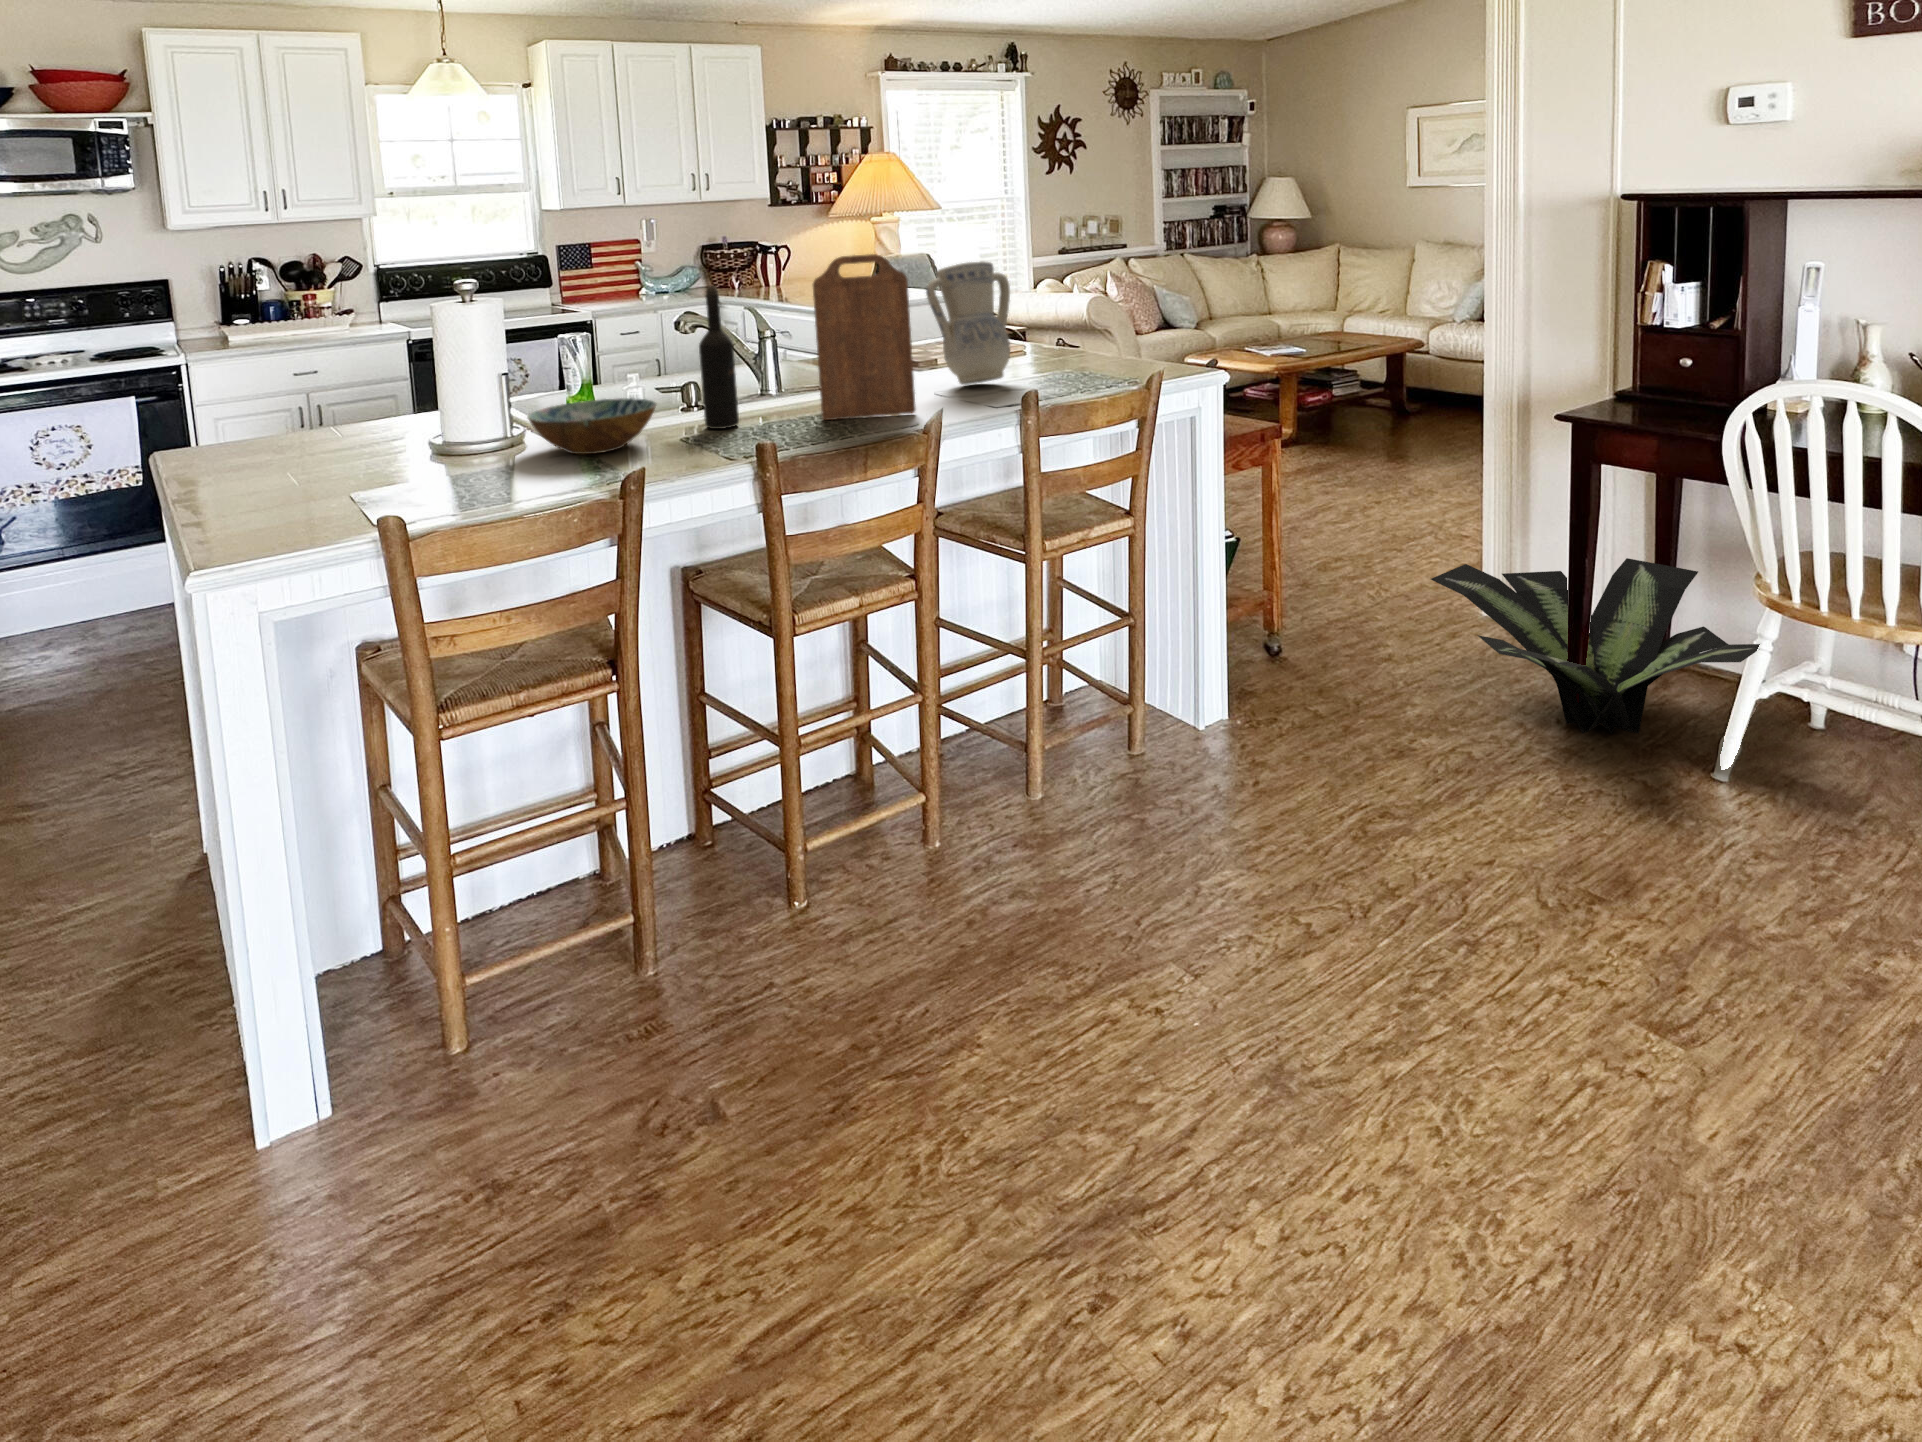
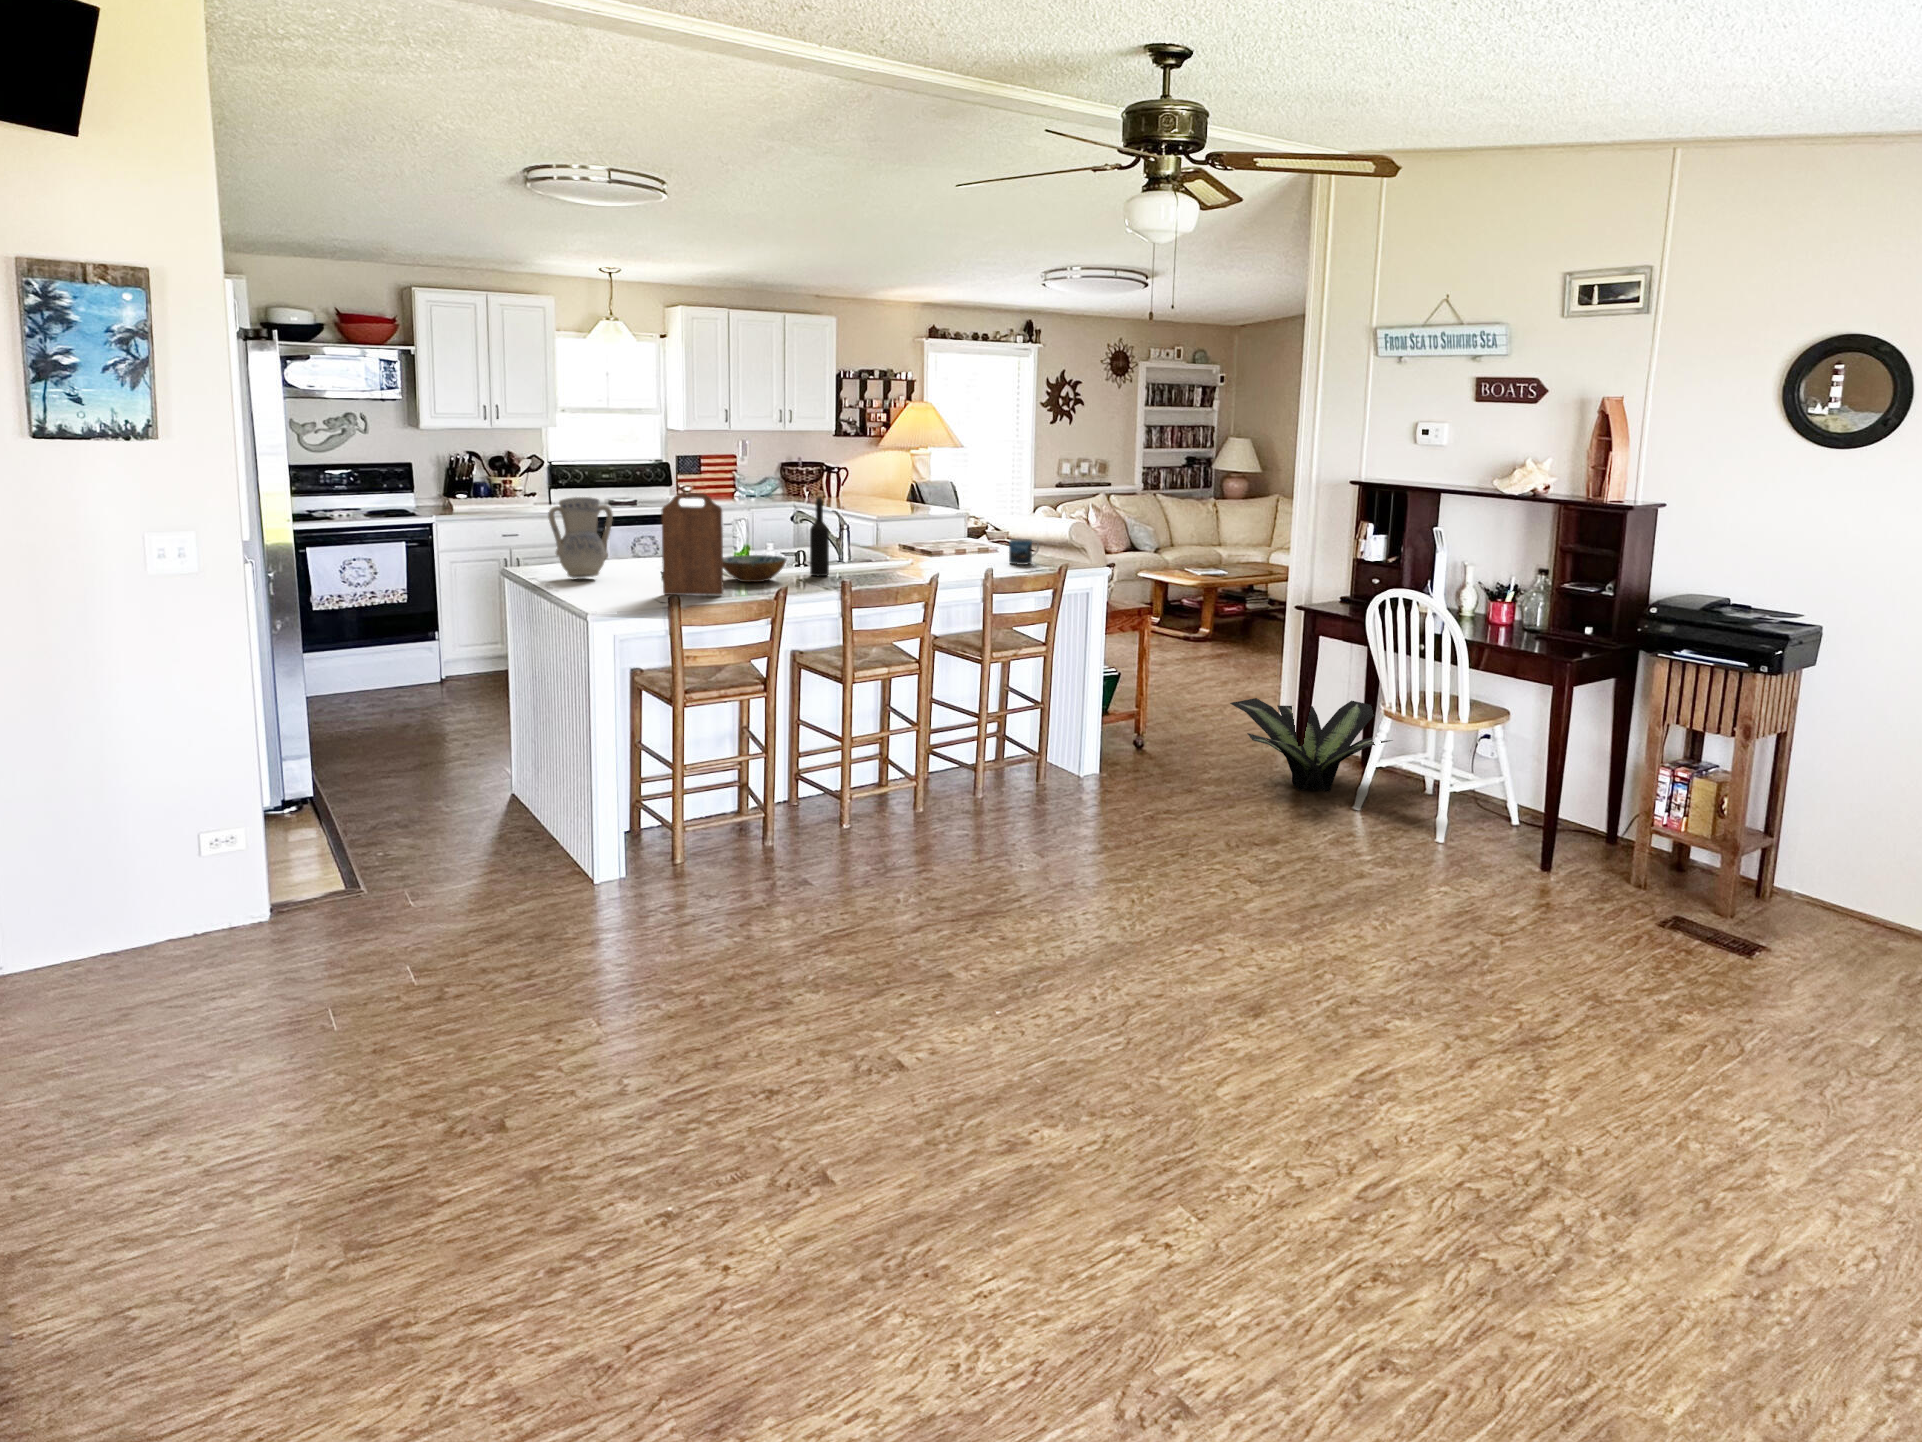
cutting board: present [813,254,916,420] -> present [662,493,723,595]
vase: present [926,261,1011,385] -> present [548,497,613,578]
mug: none [1047,331,1095,375] -> present [1009,539,1039,565]

